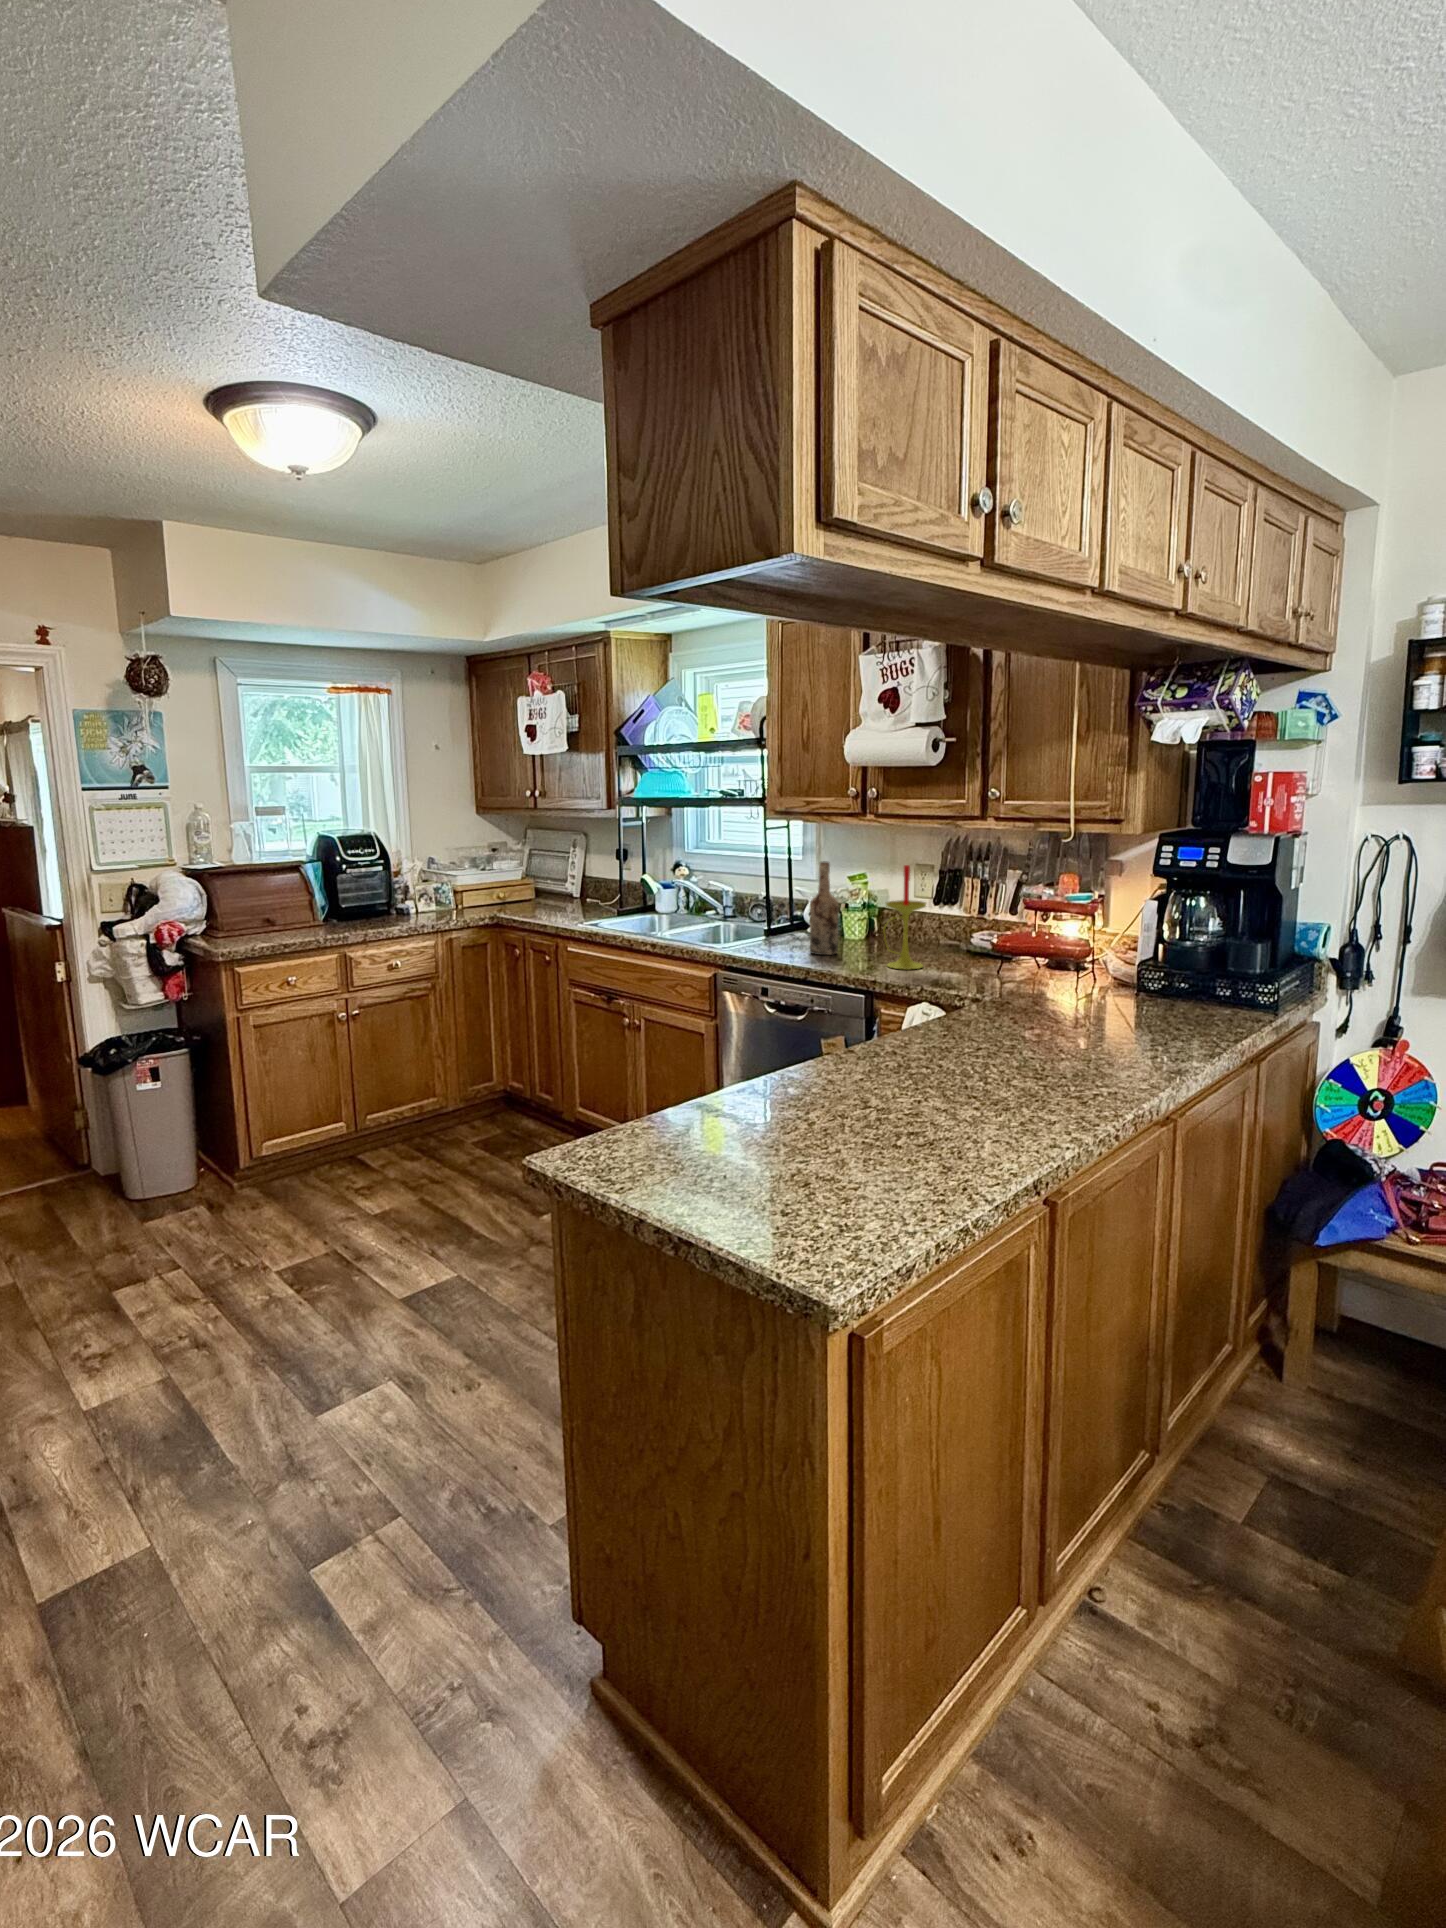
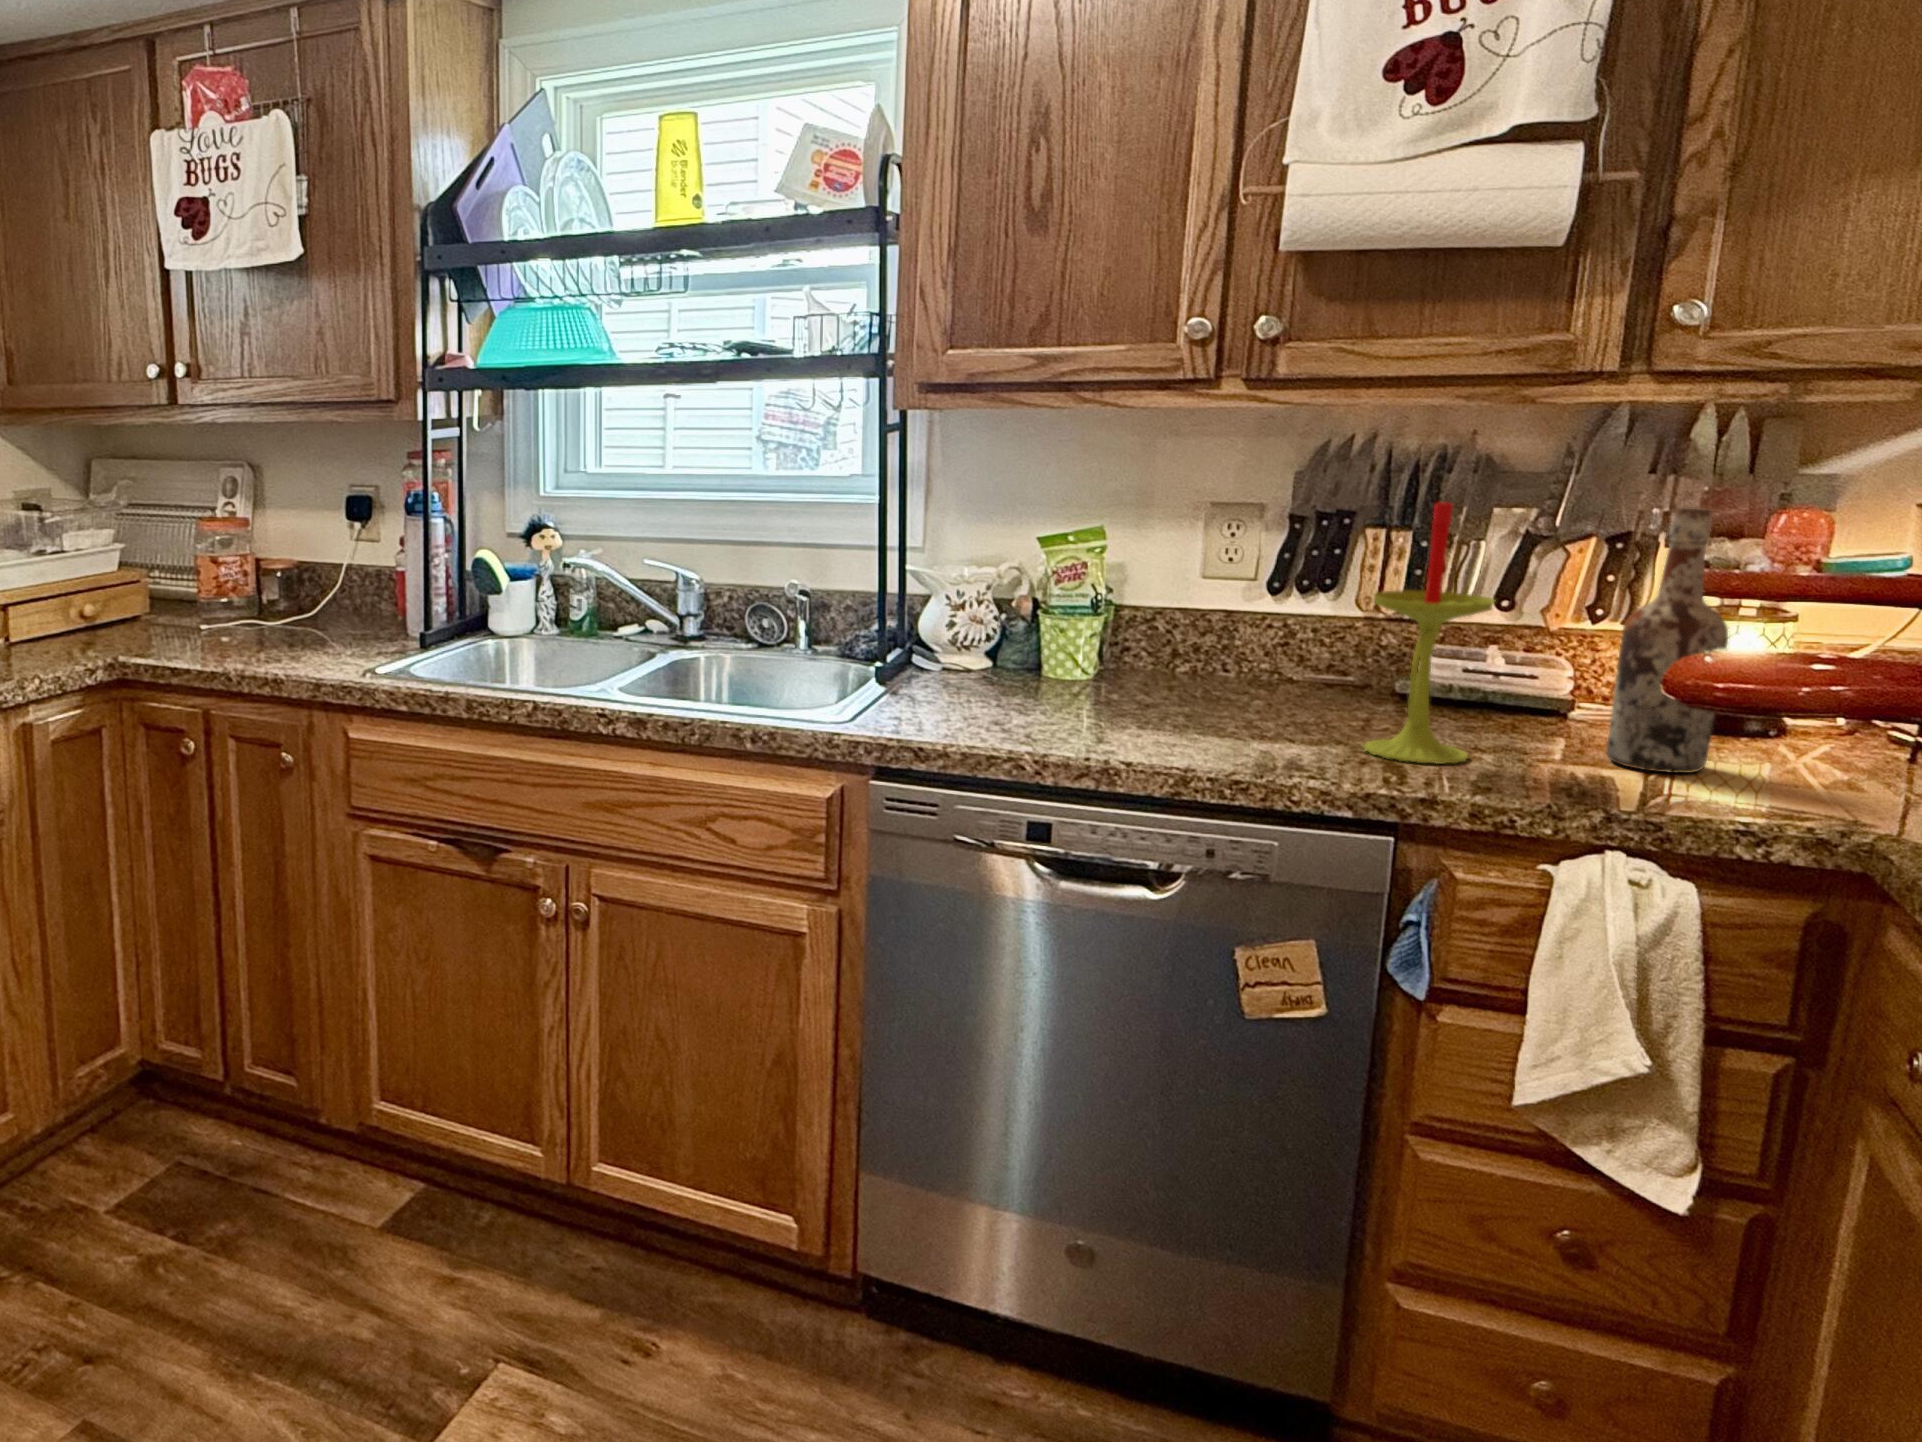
wine bottle: present [810,861,839,955] -> present [1607,509,1728,773]

